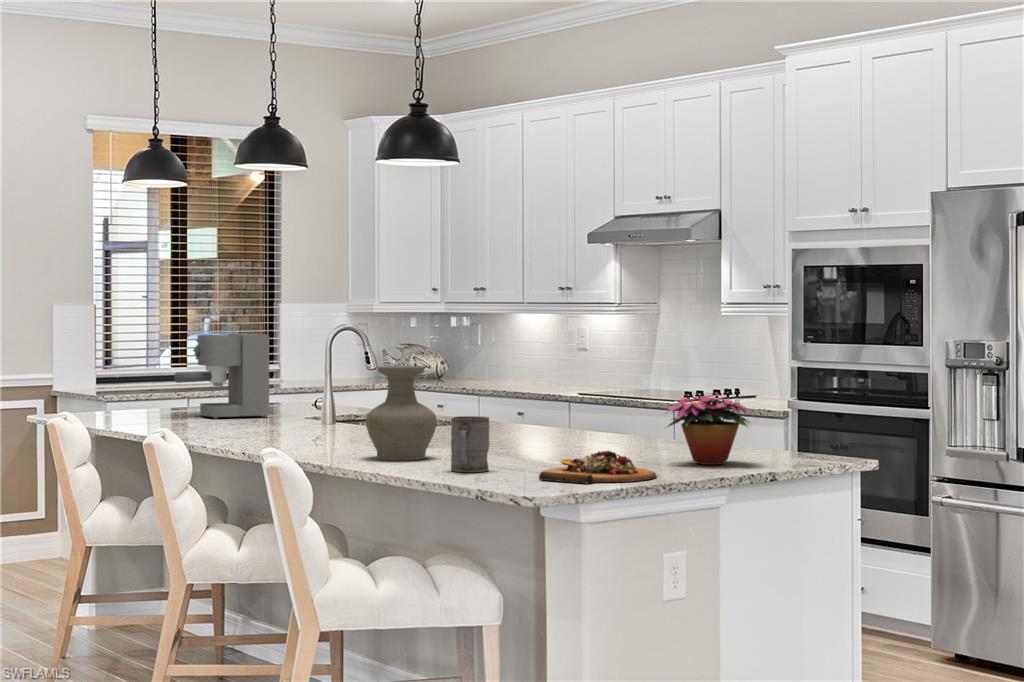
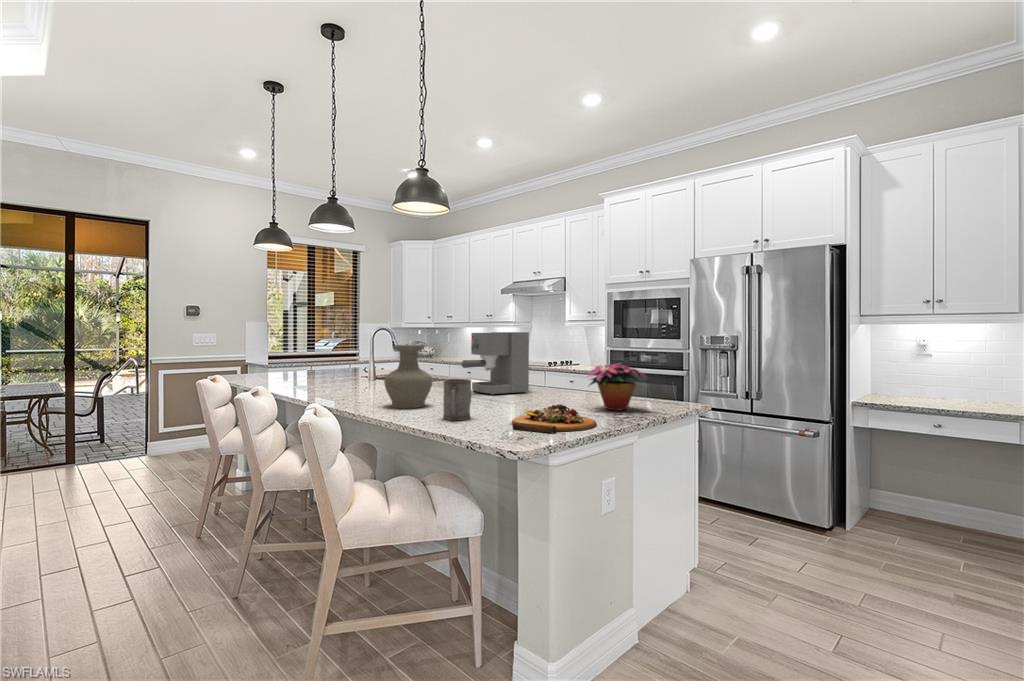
coffee maker: present [174,334,269,419] -> present [462,332,529,395]

